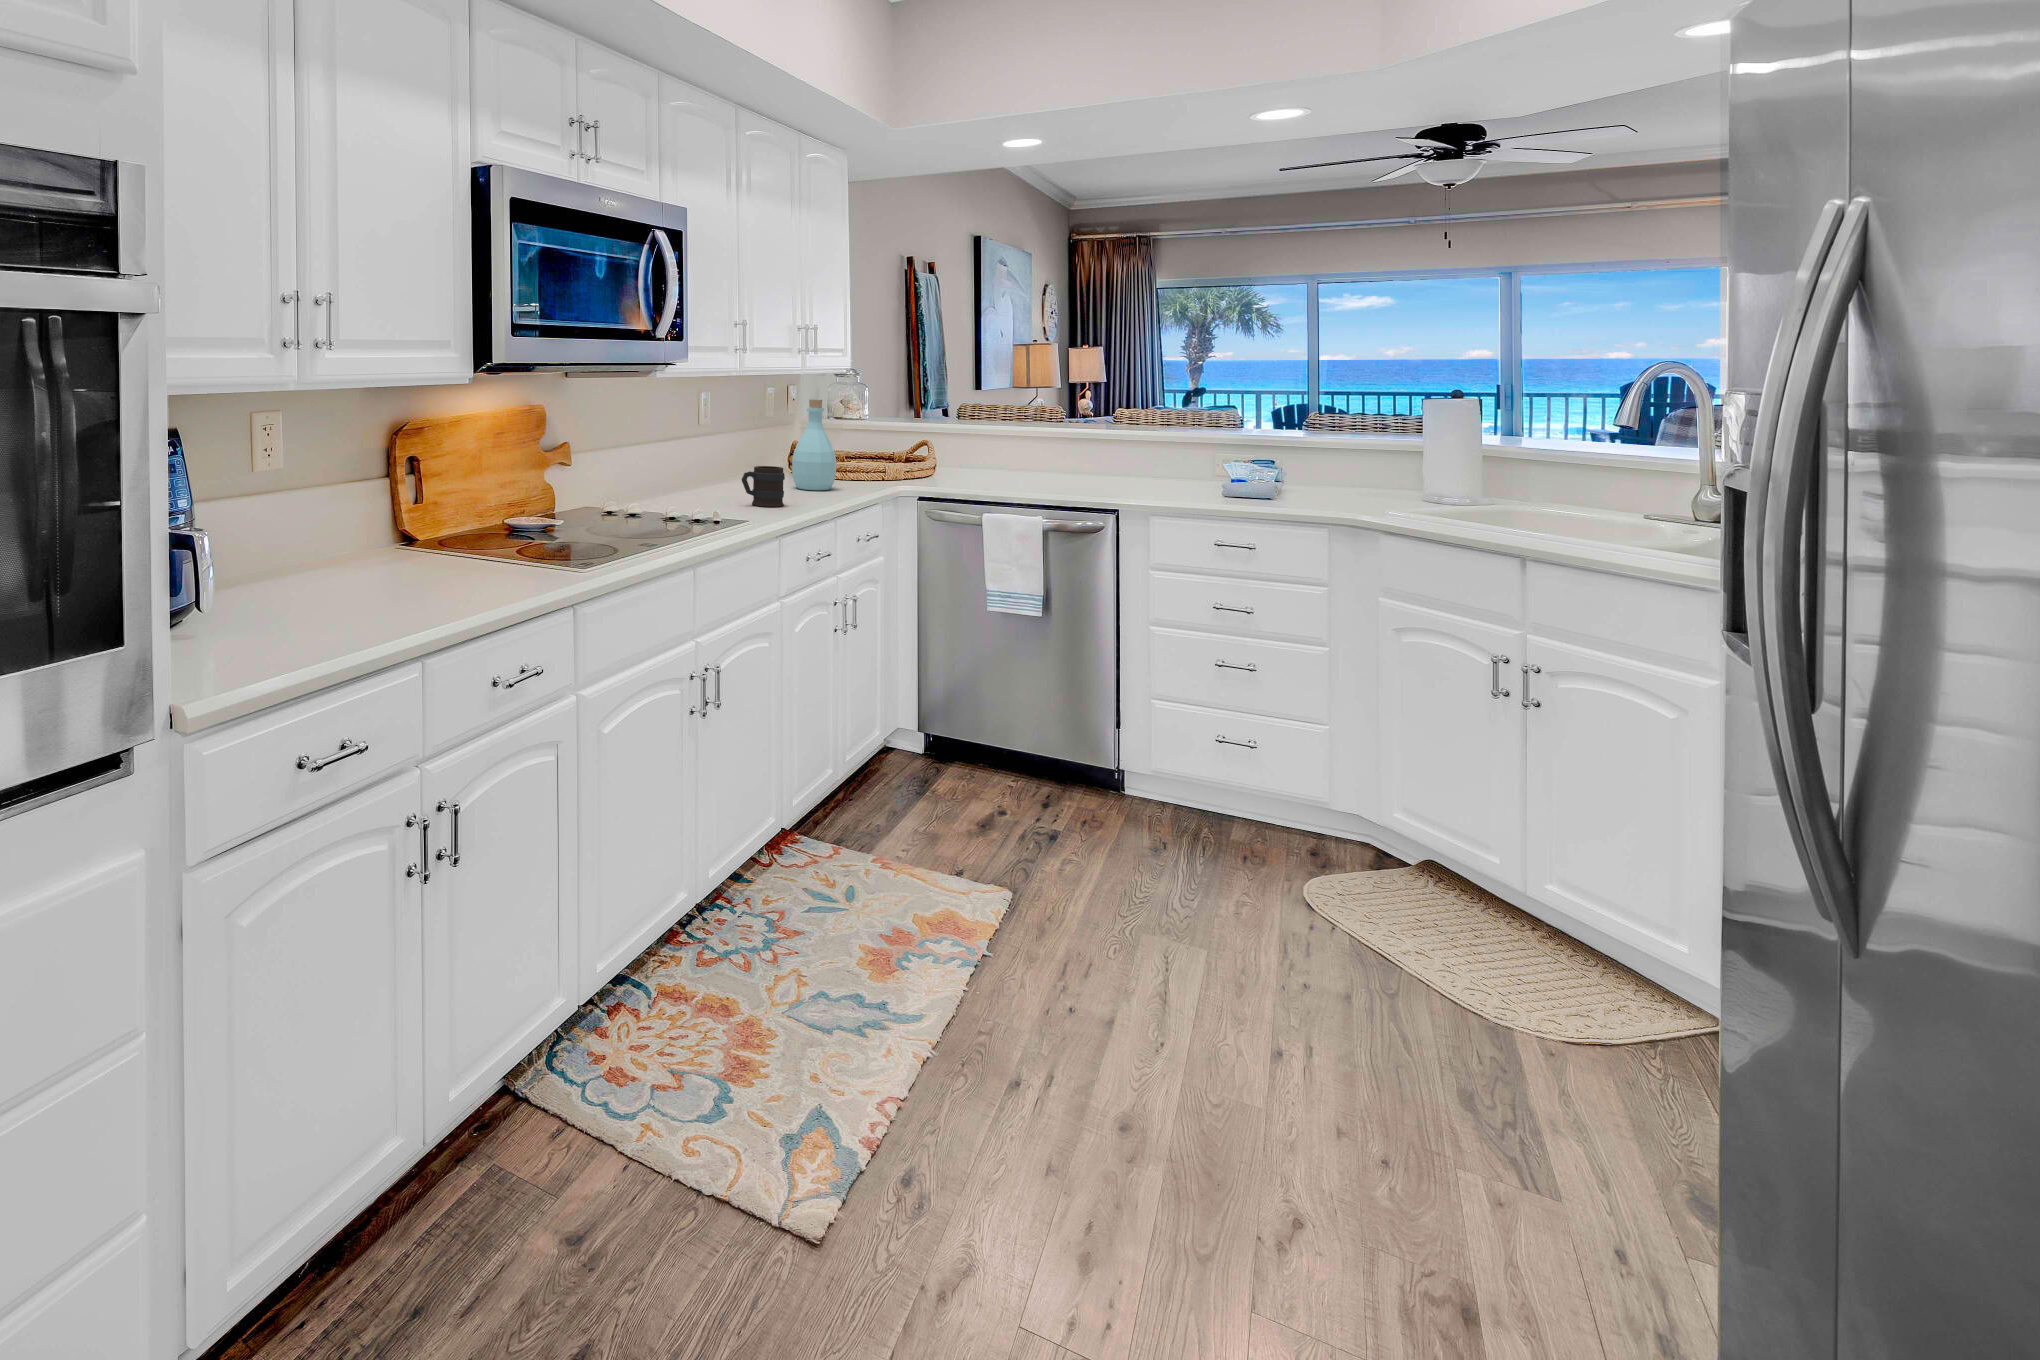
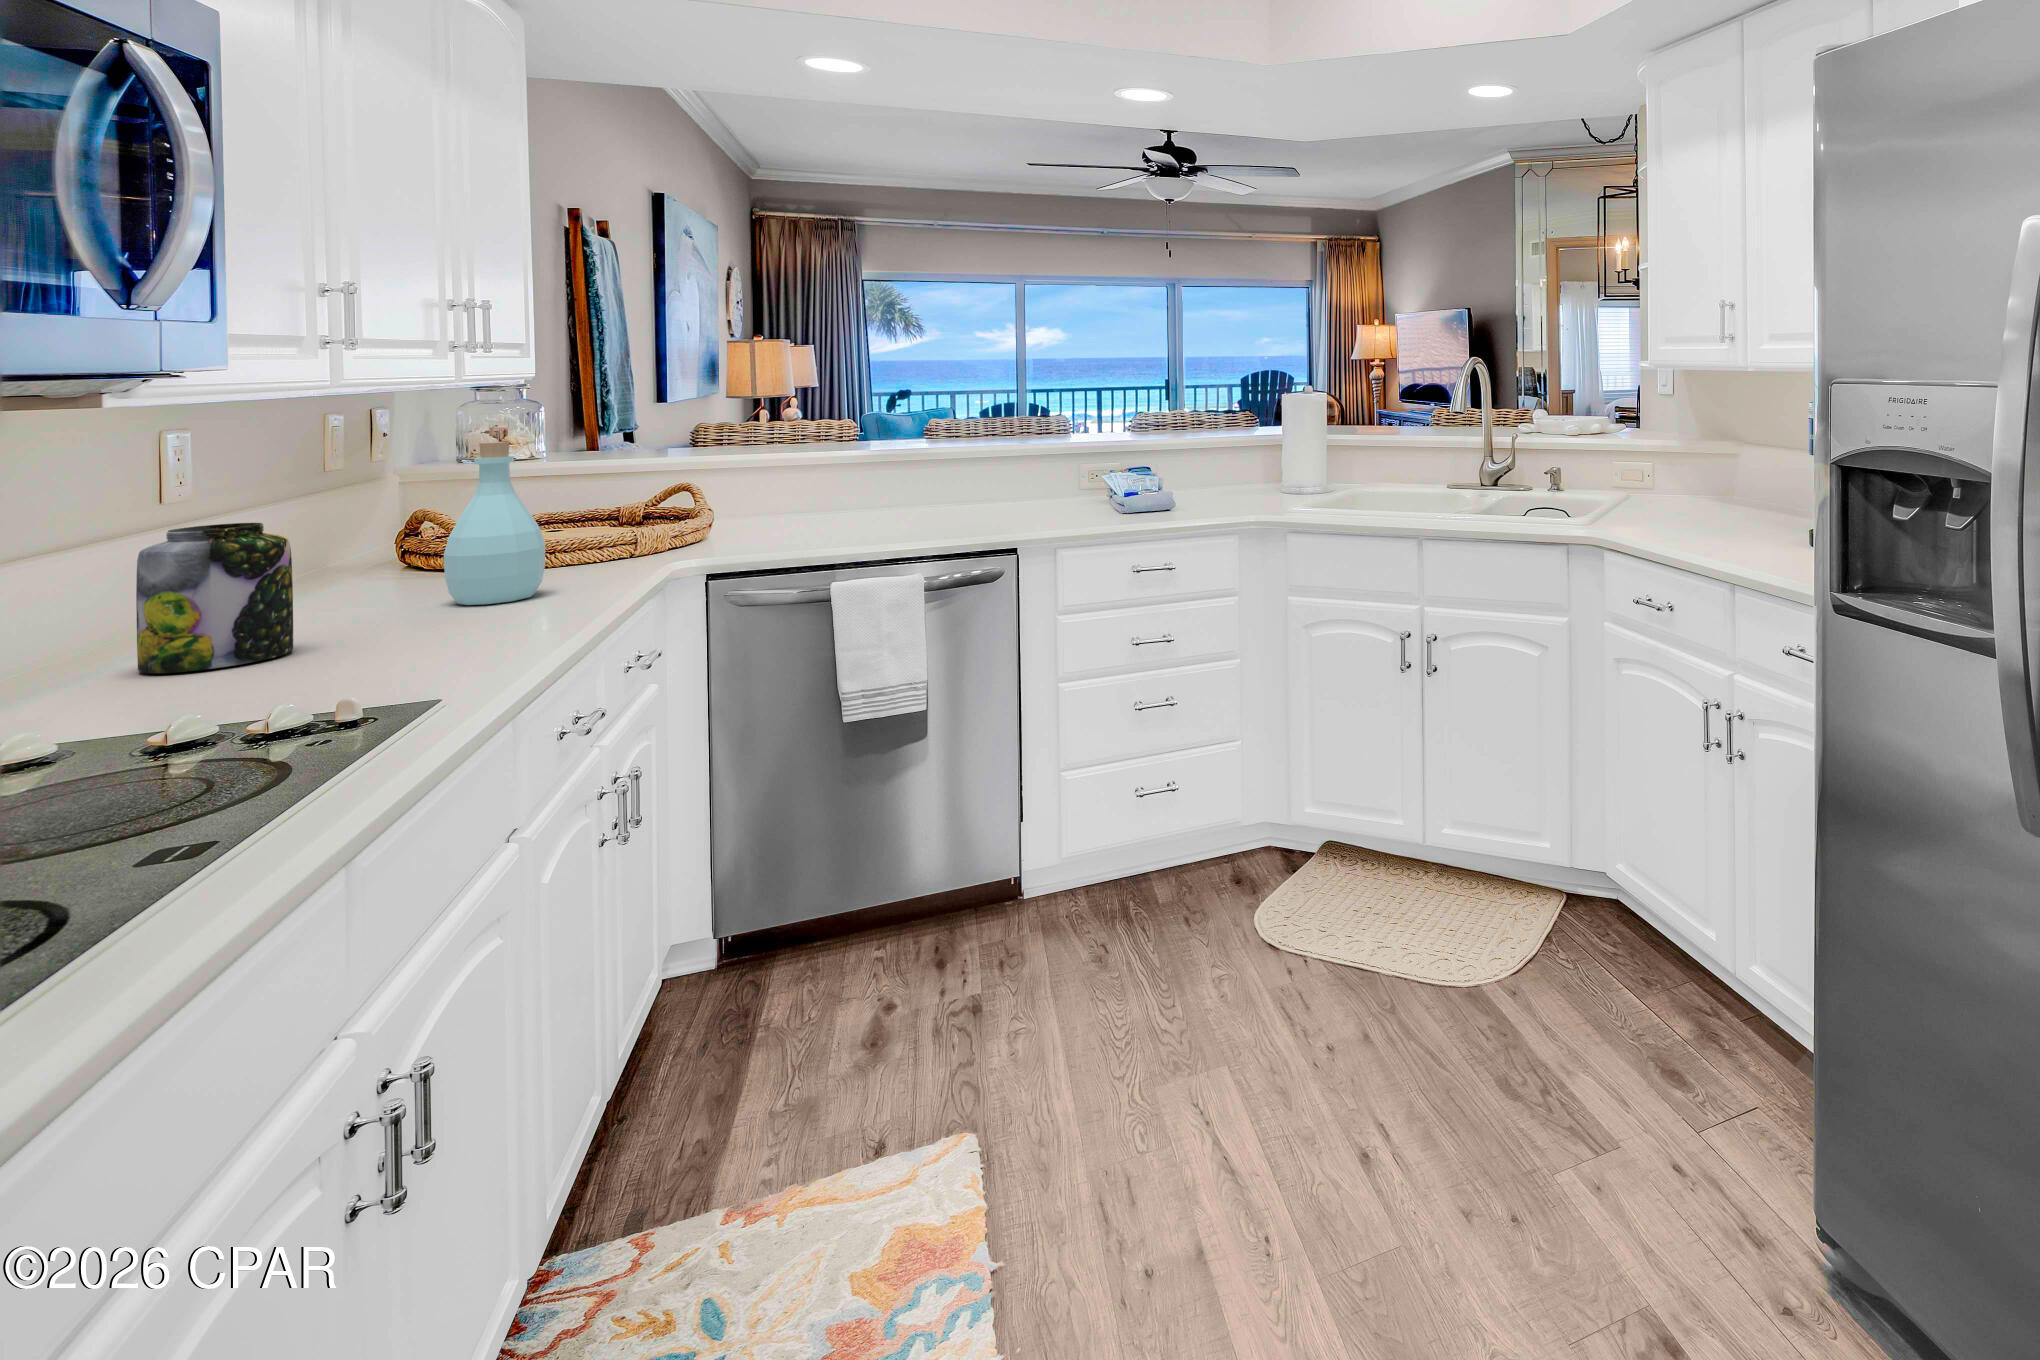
jar: none [674,428,725,496] -> present [136,523,293,673]
mug: present [742,466,785,507] -> none [366,576,475,660]

